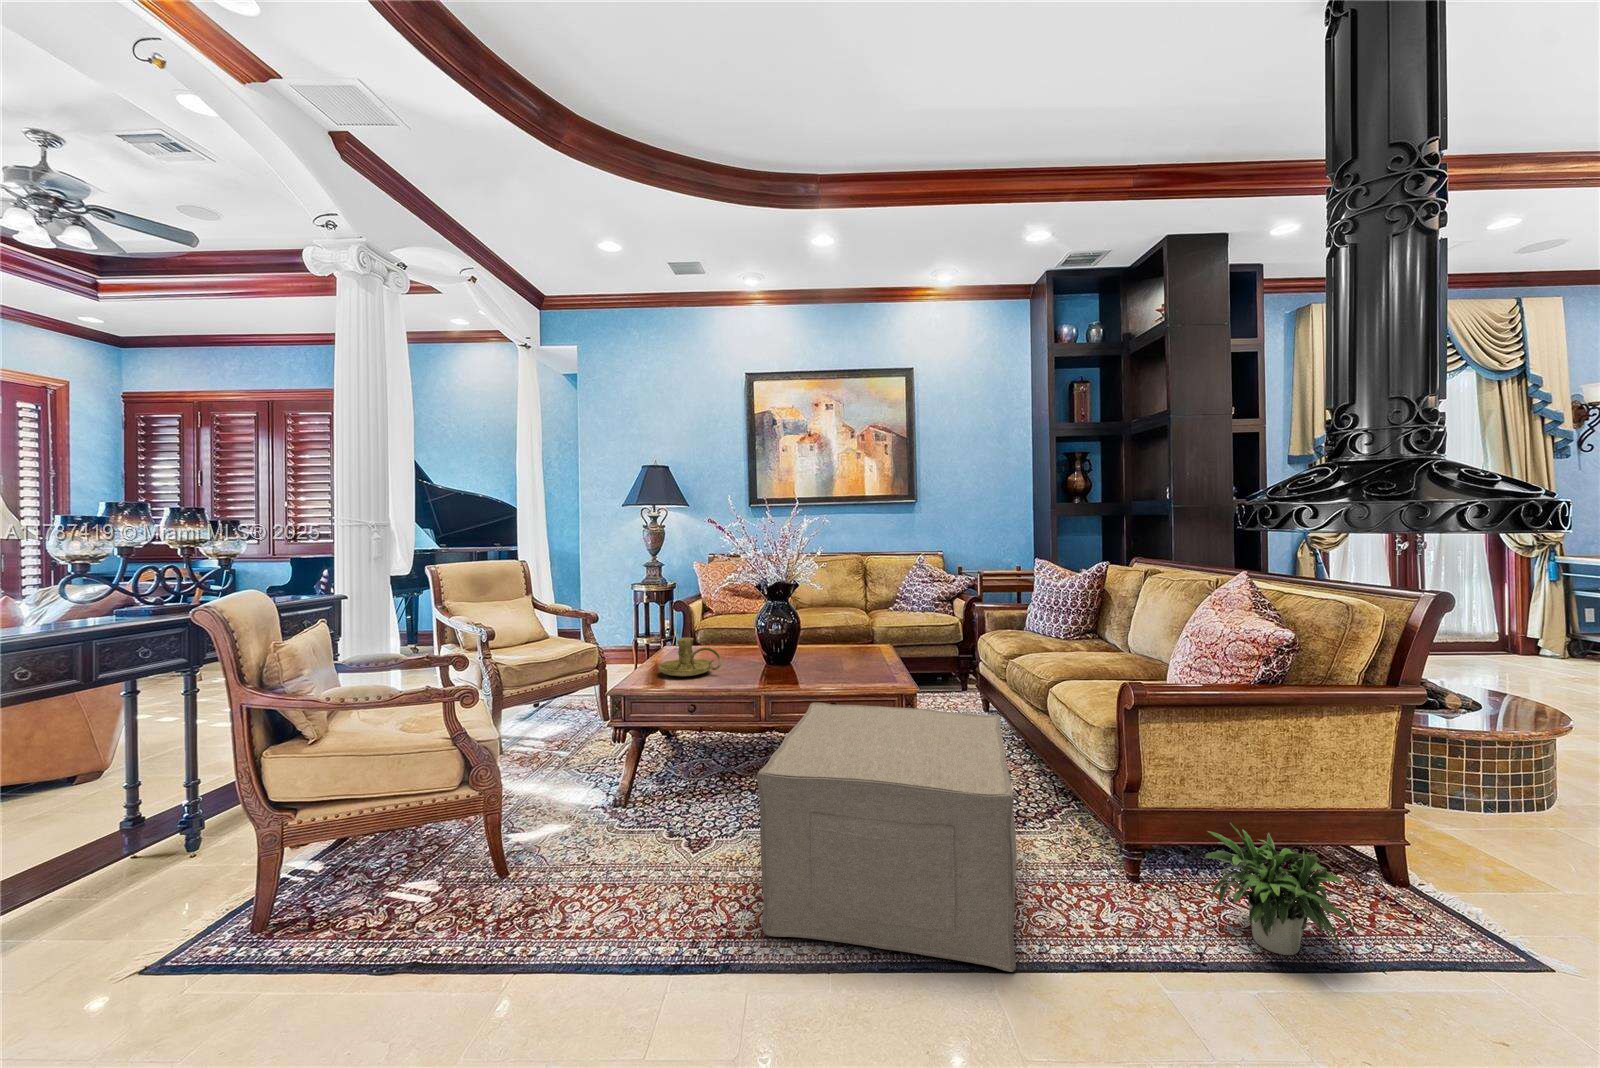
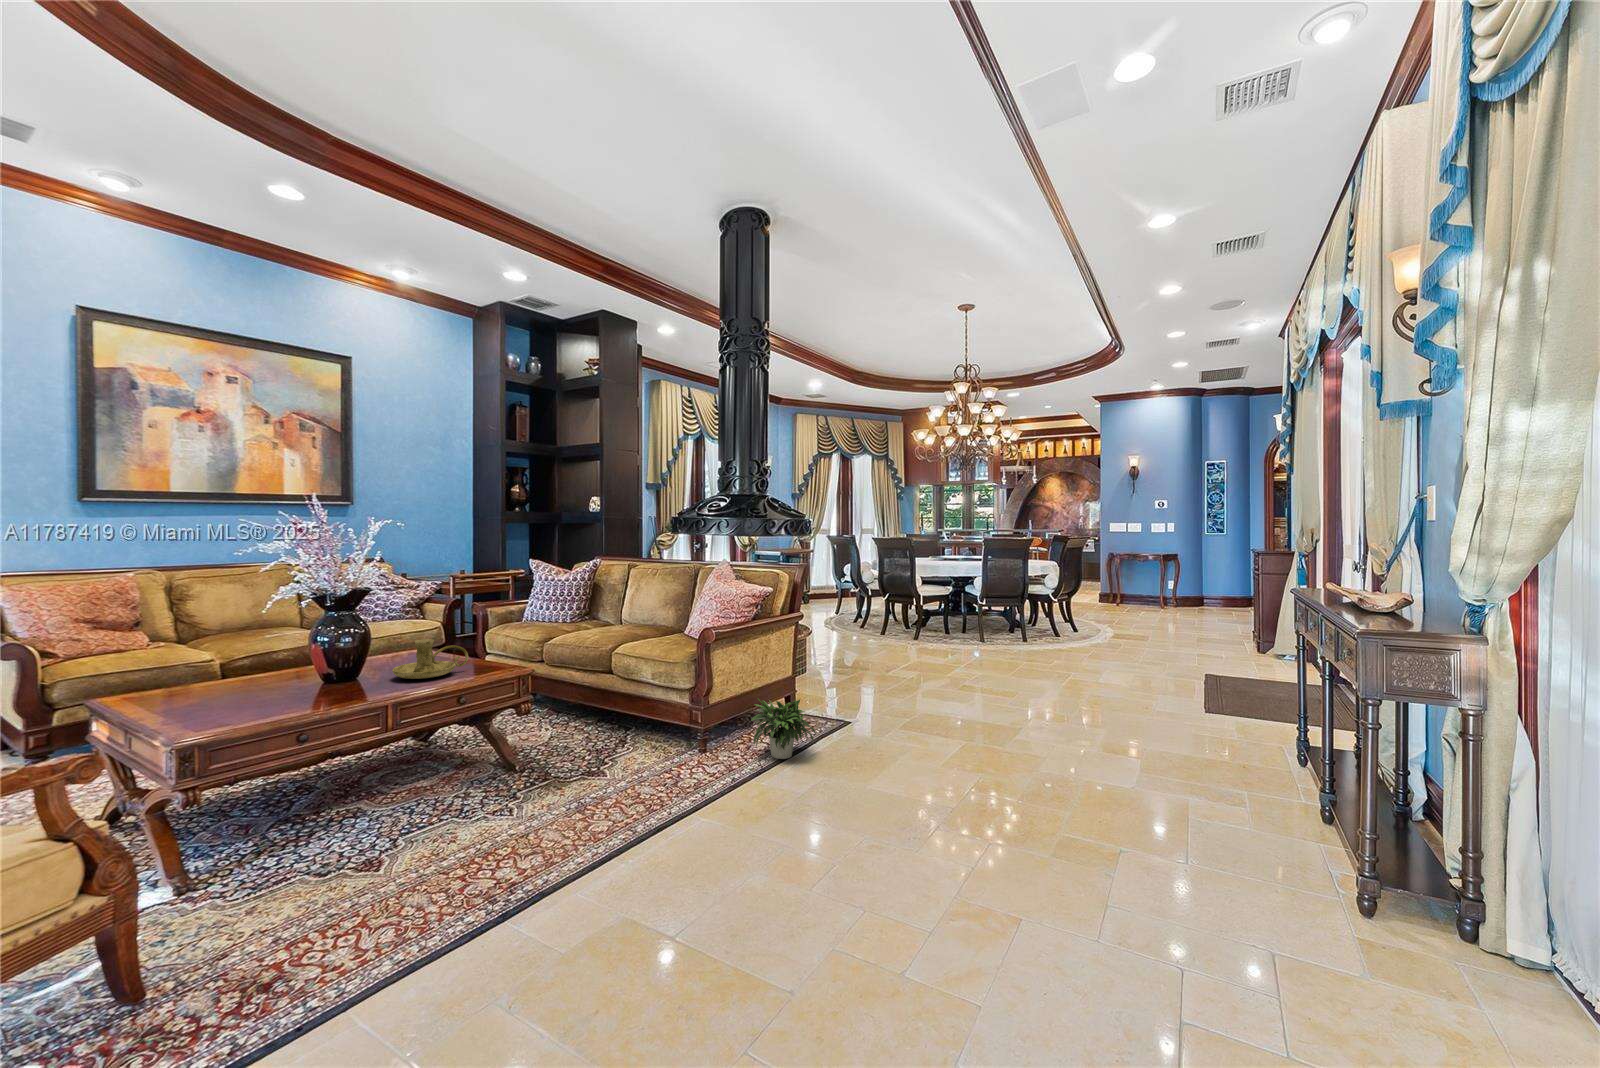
candle holder: present [659,638,721,676] -> present [392,639,468,679]
ottoman: present [757,702,1016,972] -> none [456,670,698,877]

